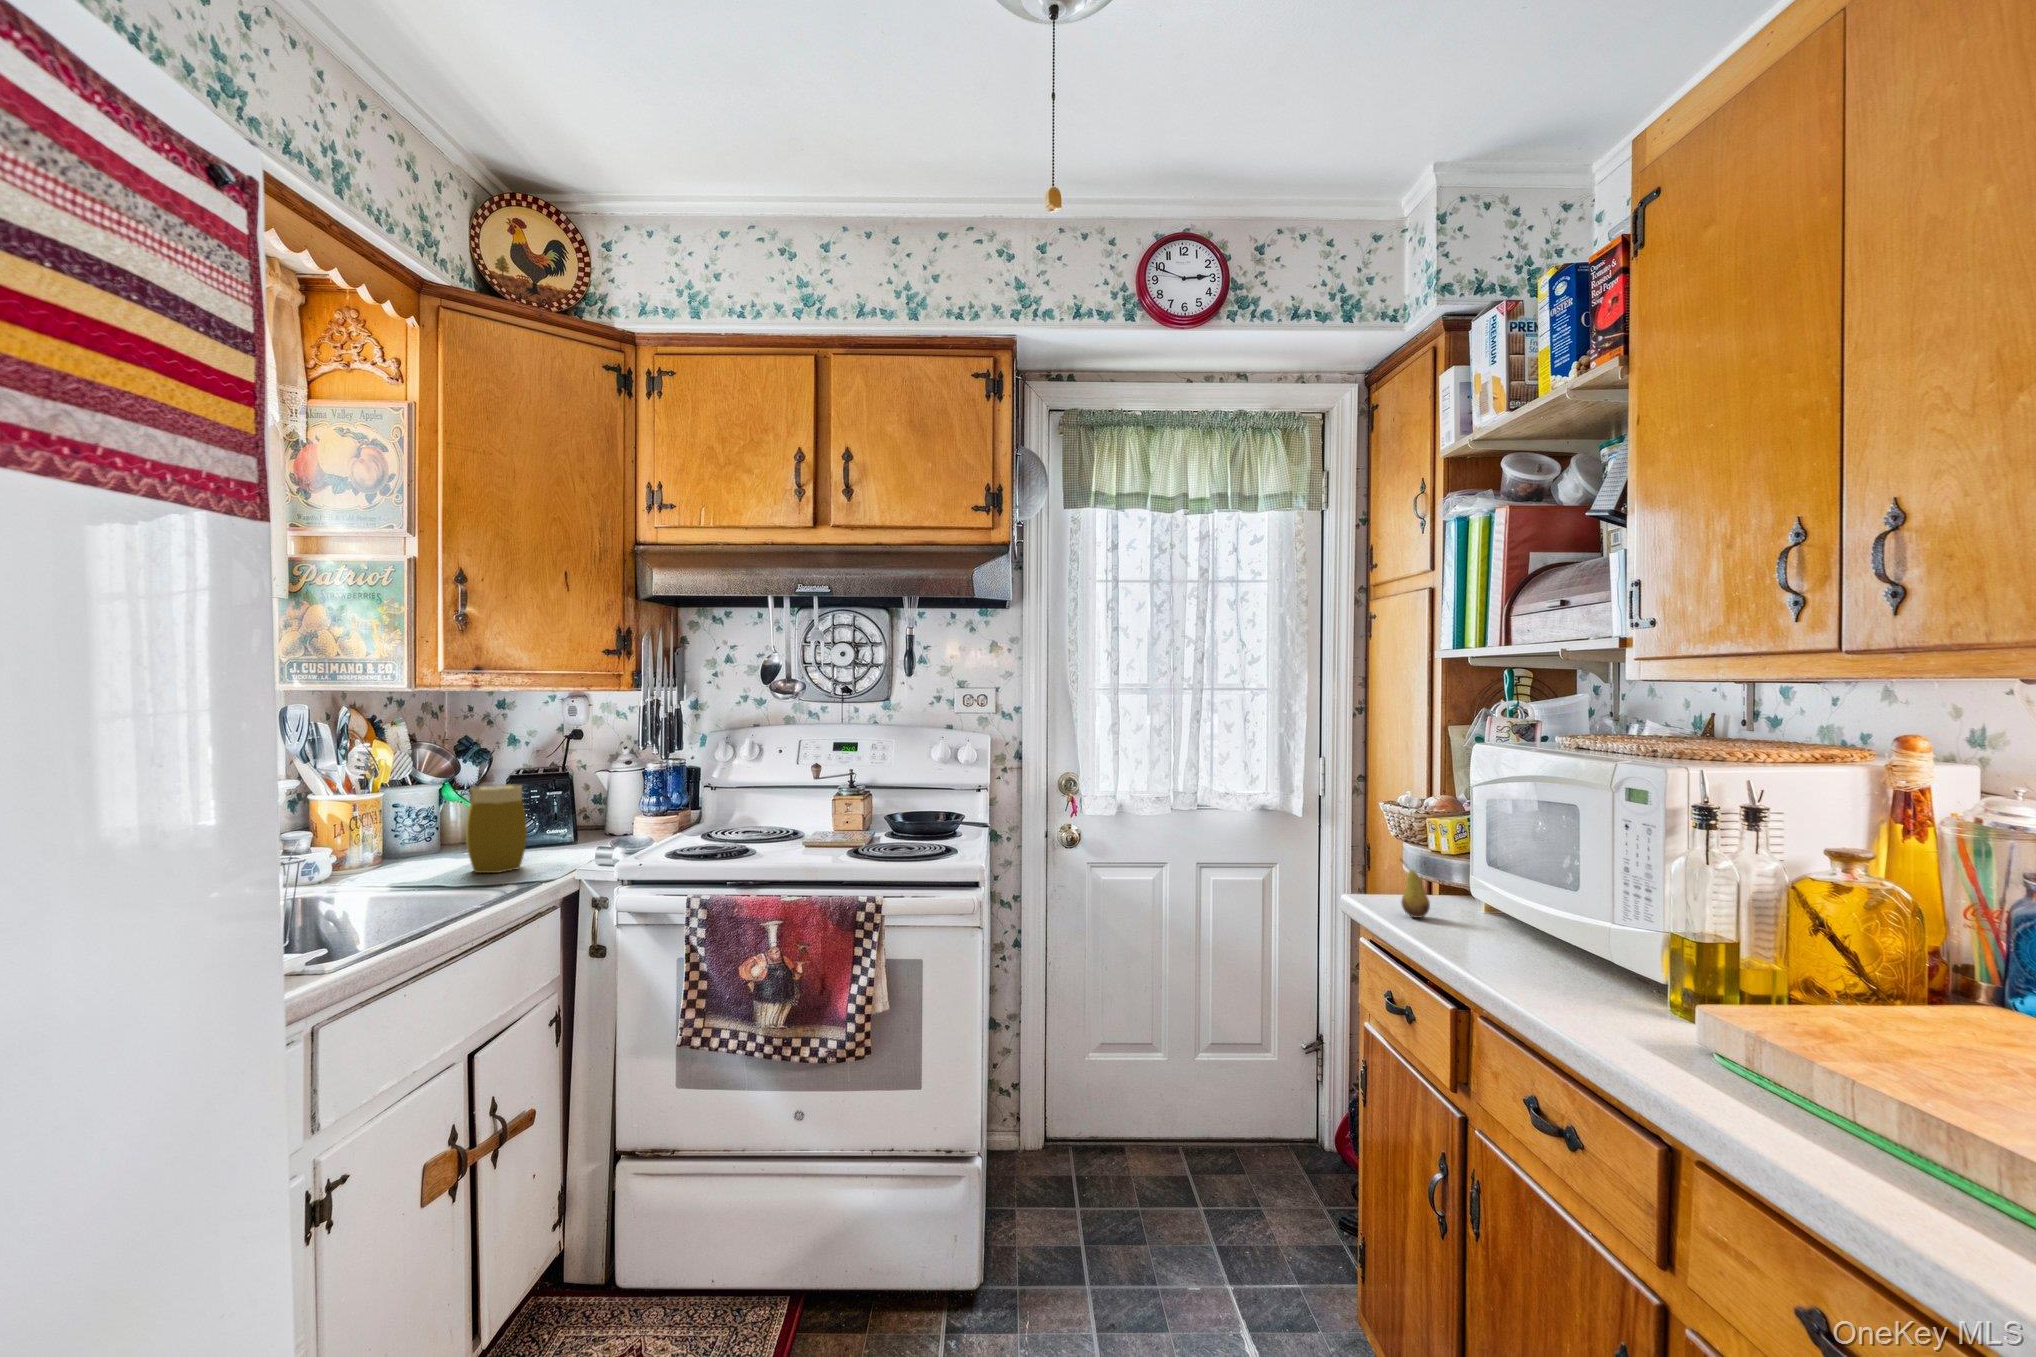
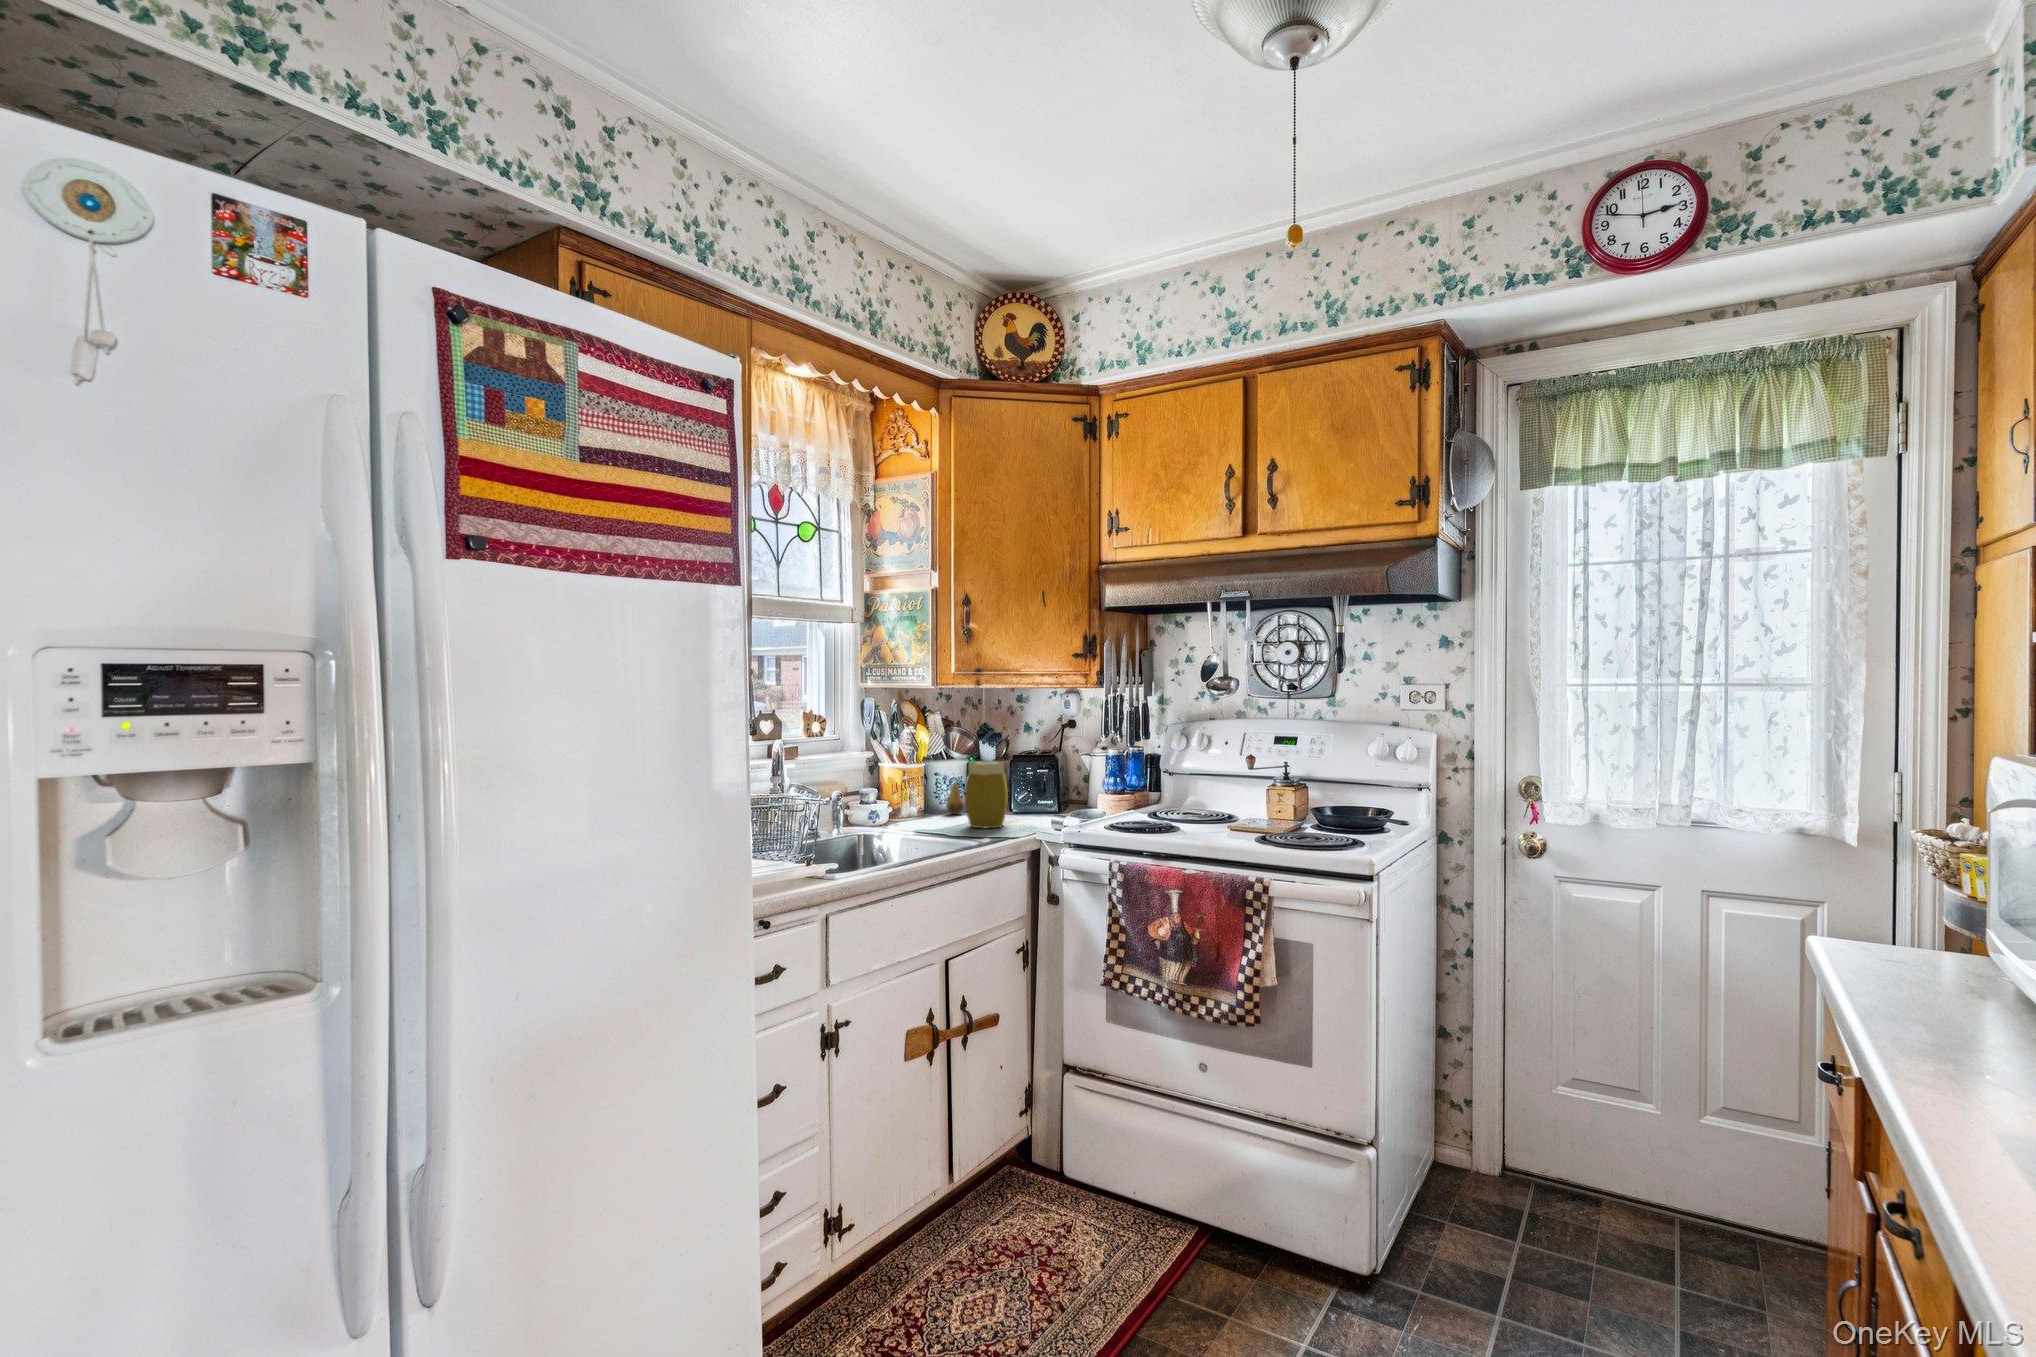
fruit: present [1401,864,1430,918] -> present [946,782,964,814]

